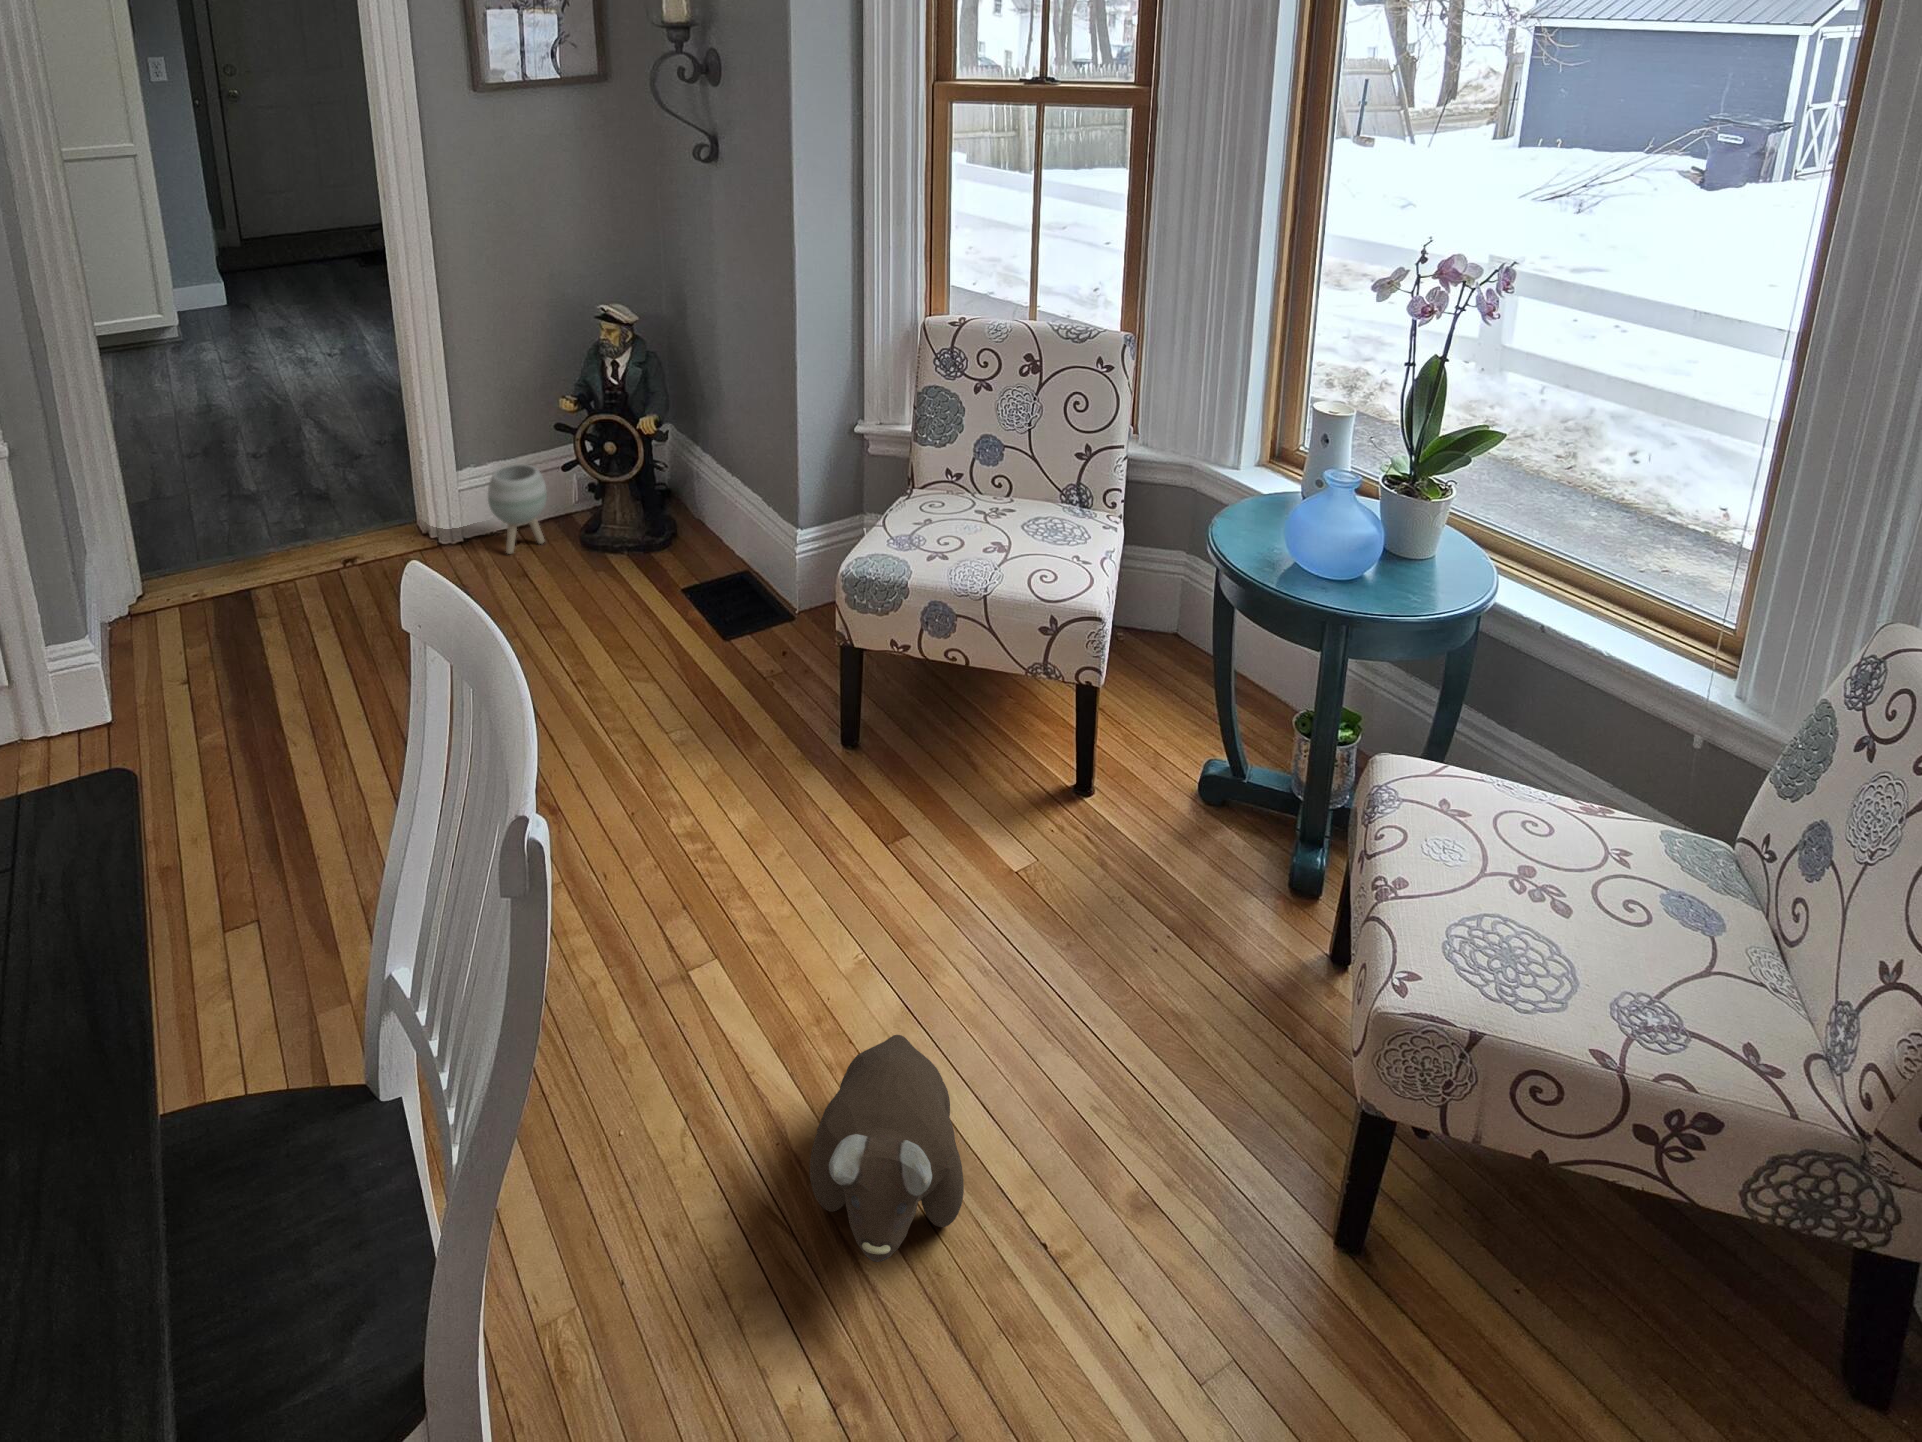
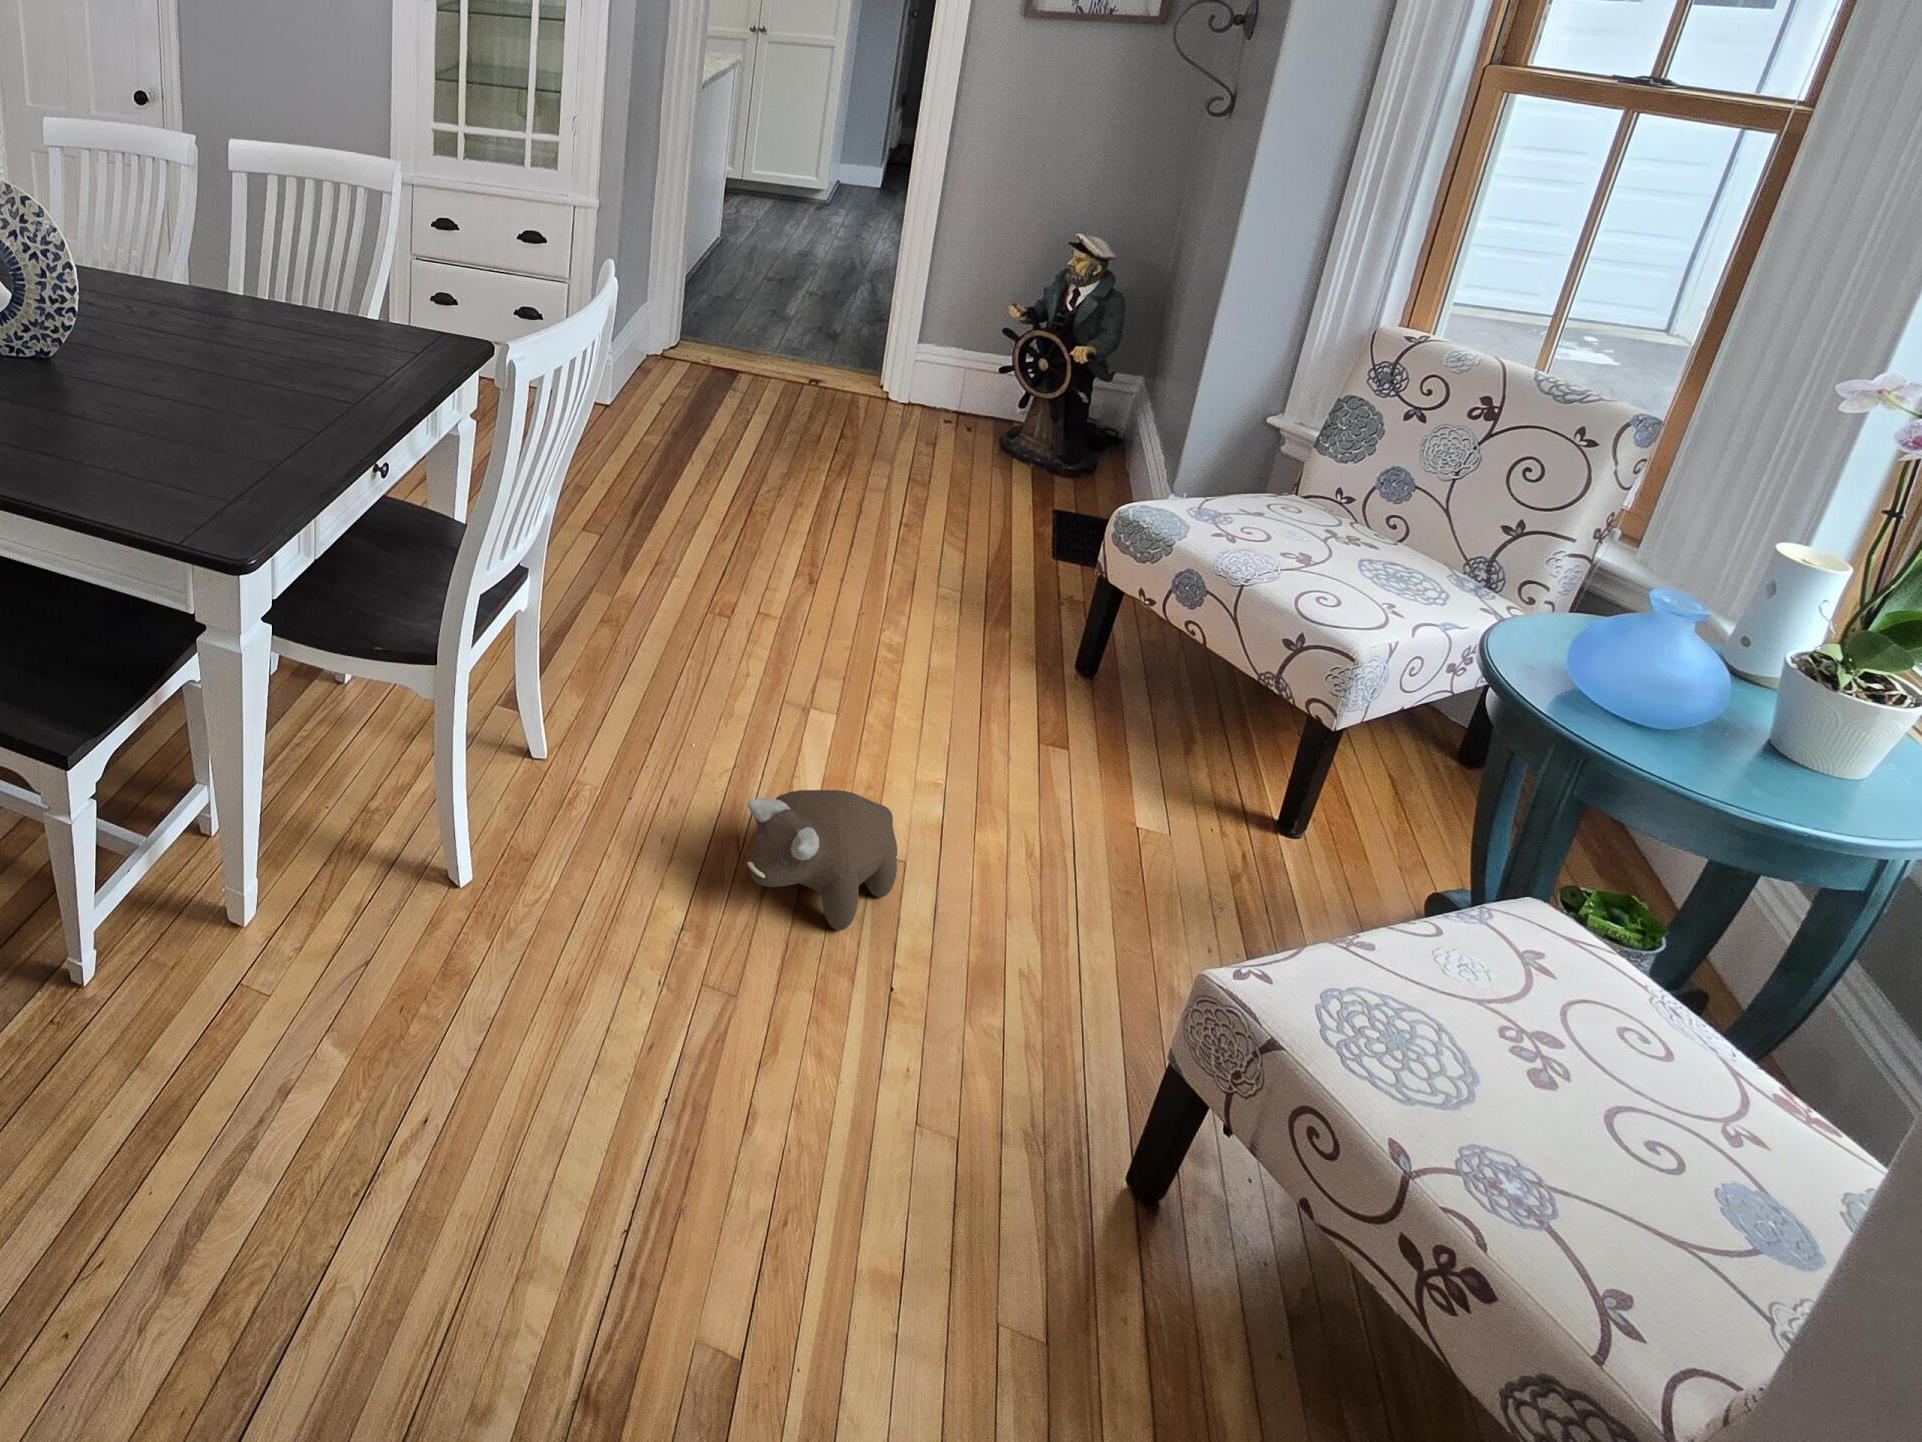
planter: present [488,464,547,554] -> none [926,352,983,431]

